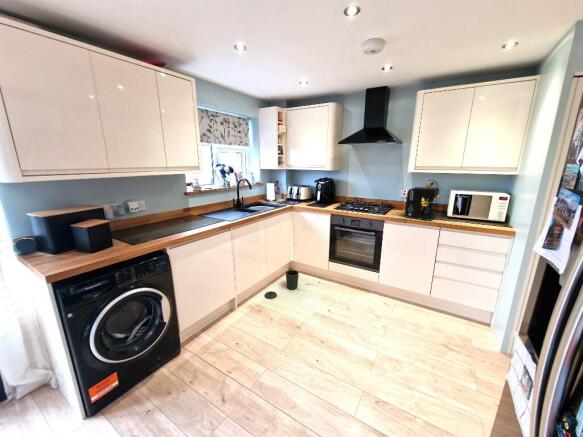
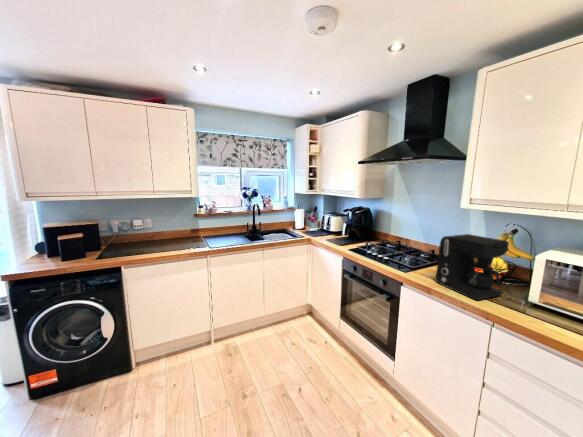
trash can: present [265,270,299,299] -> none [252,316,299,345]

